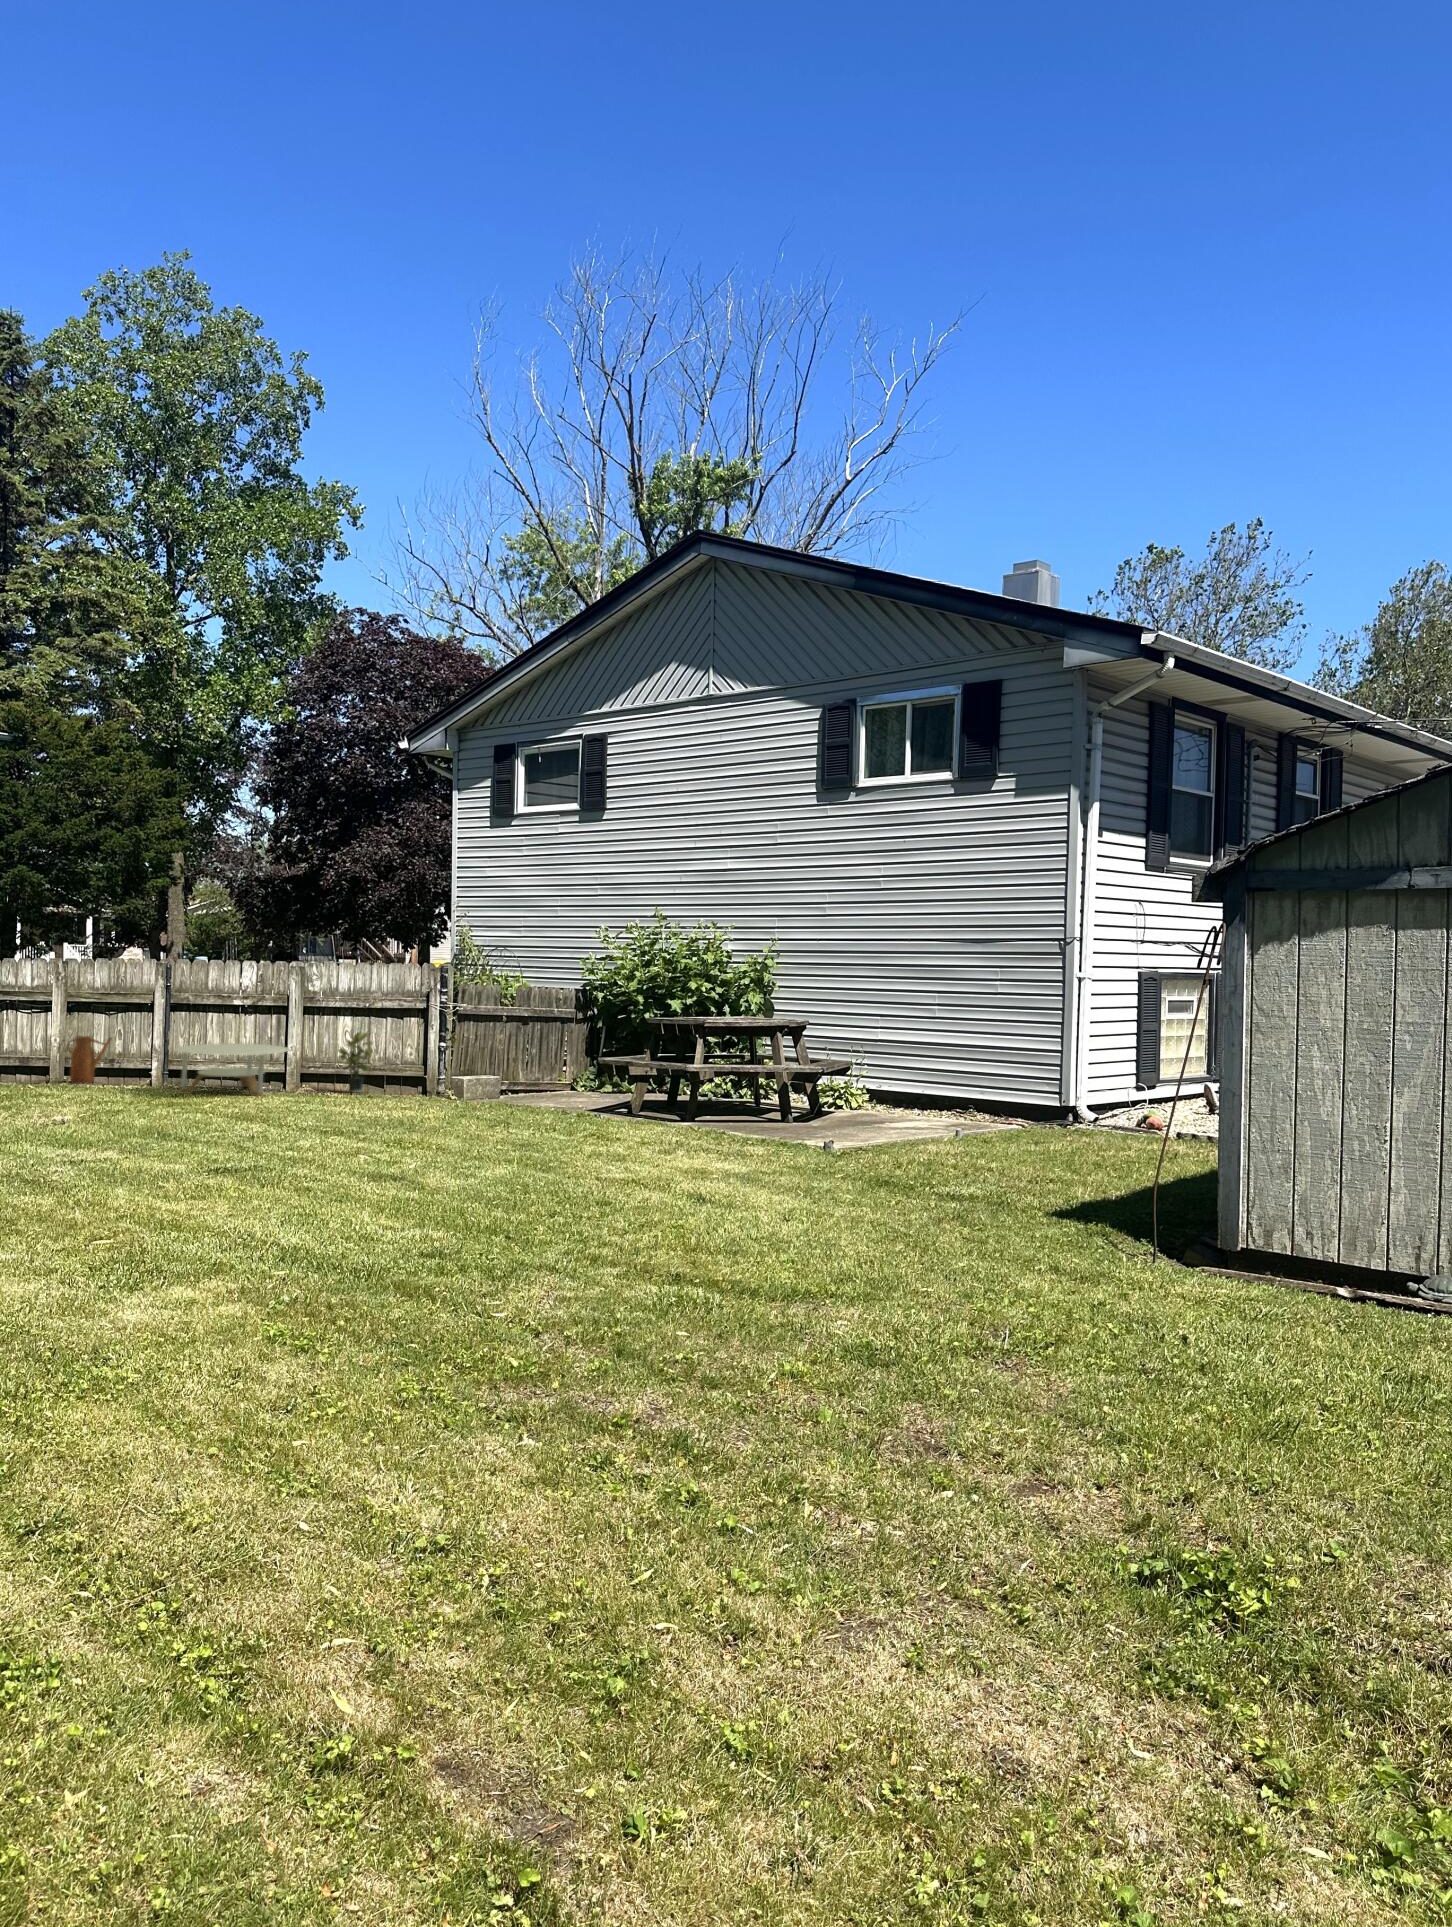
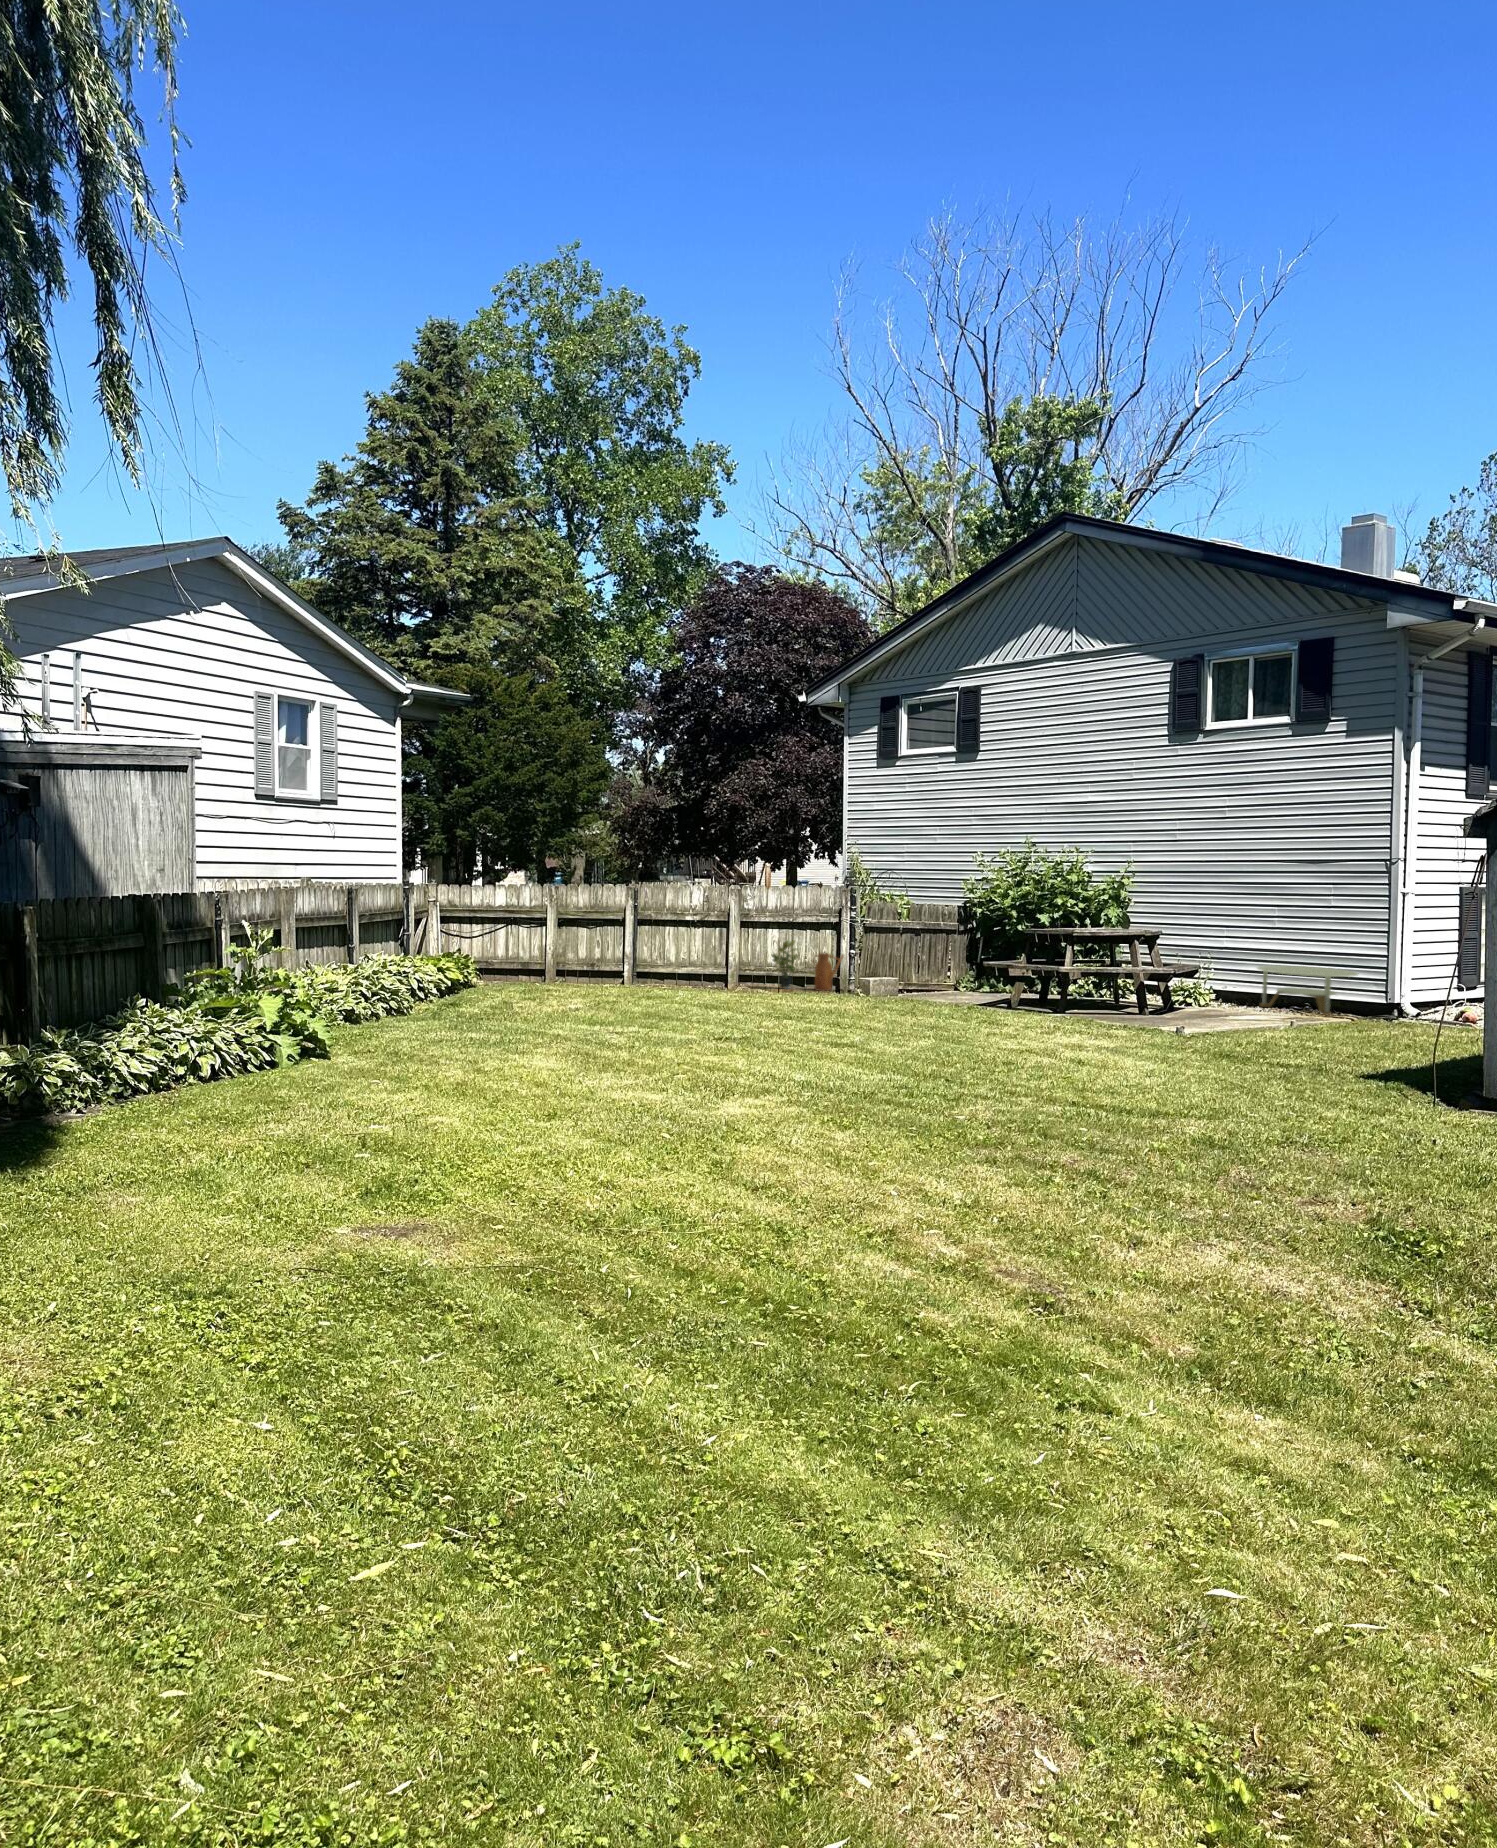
watering can: present [67,1036,112,1084] -> present [812,953,844,991]
round table: present [175,1043,289,1096] -> present [1257,966,1358,1016]

